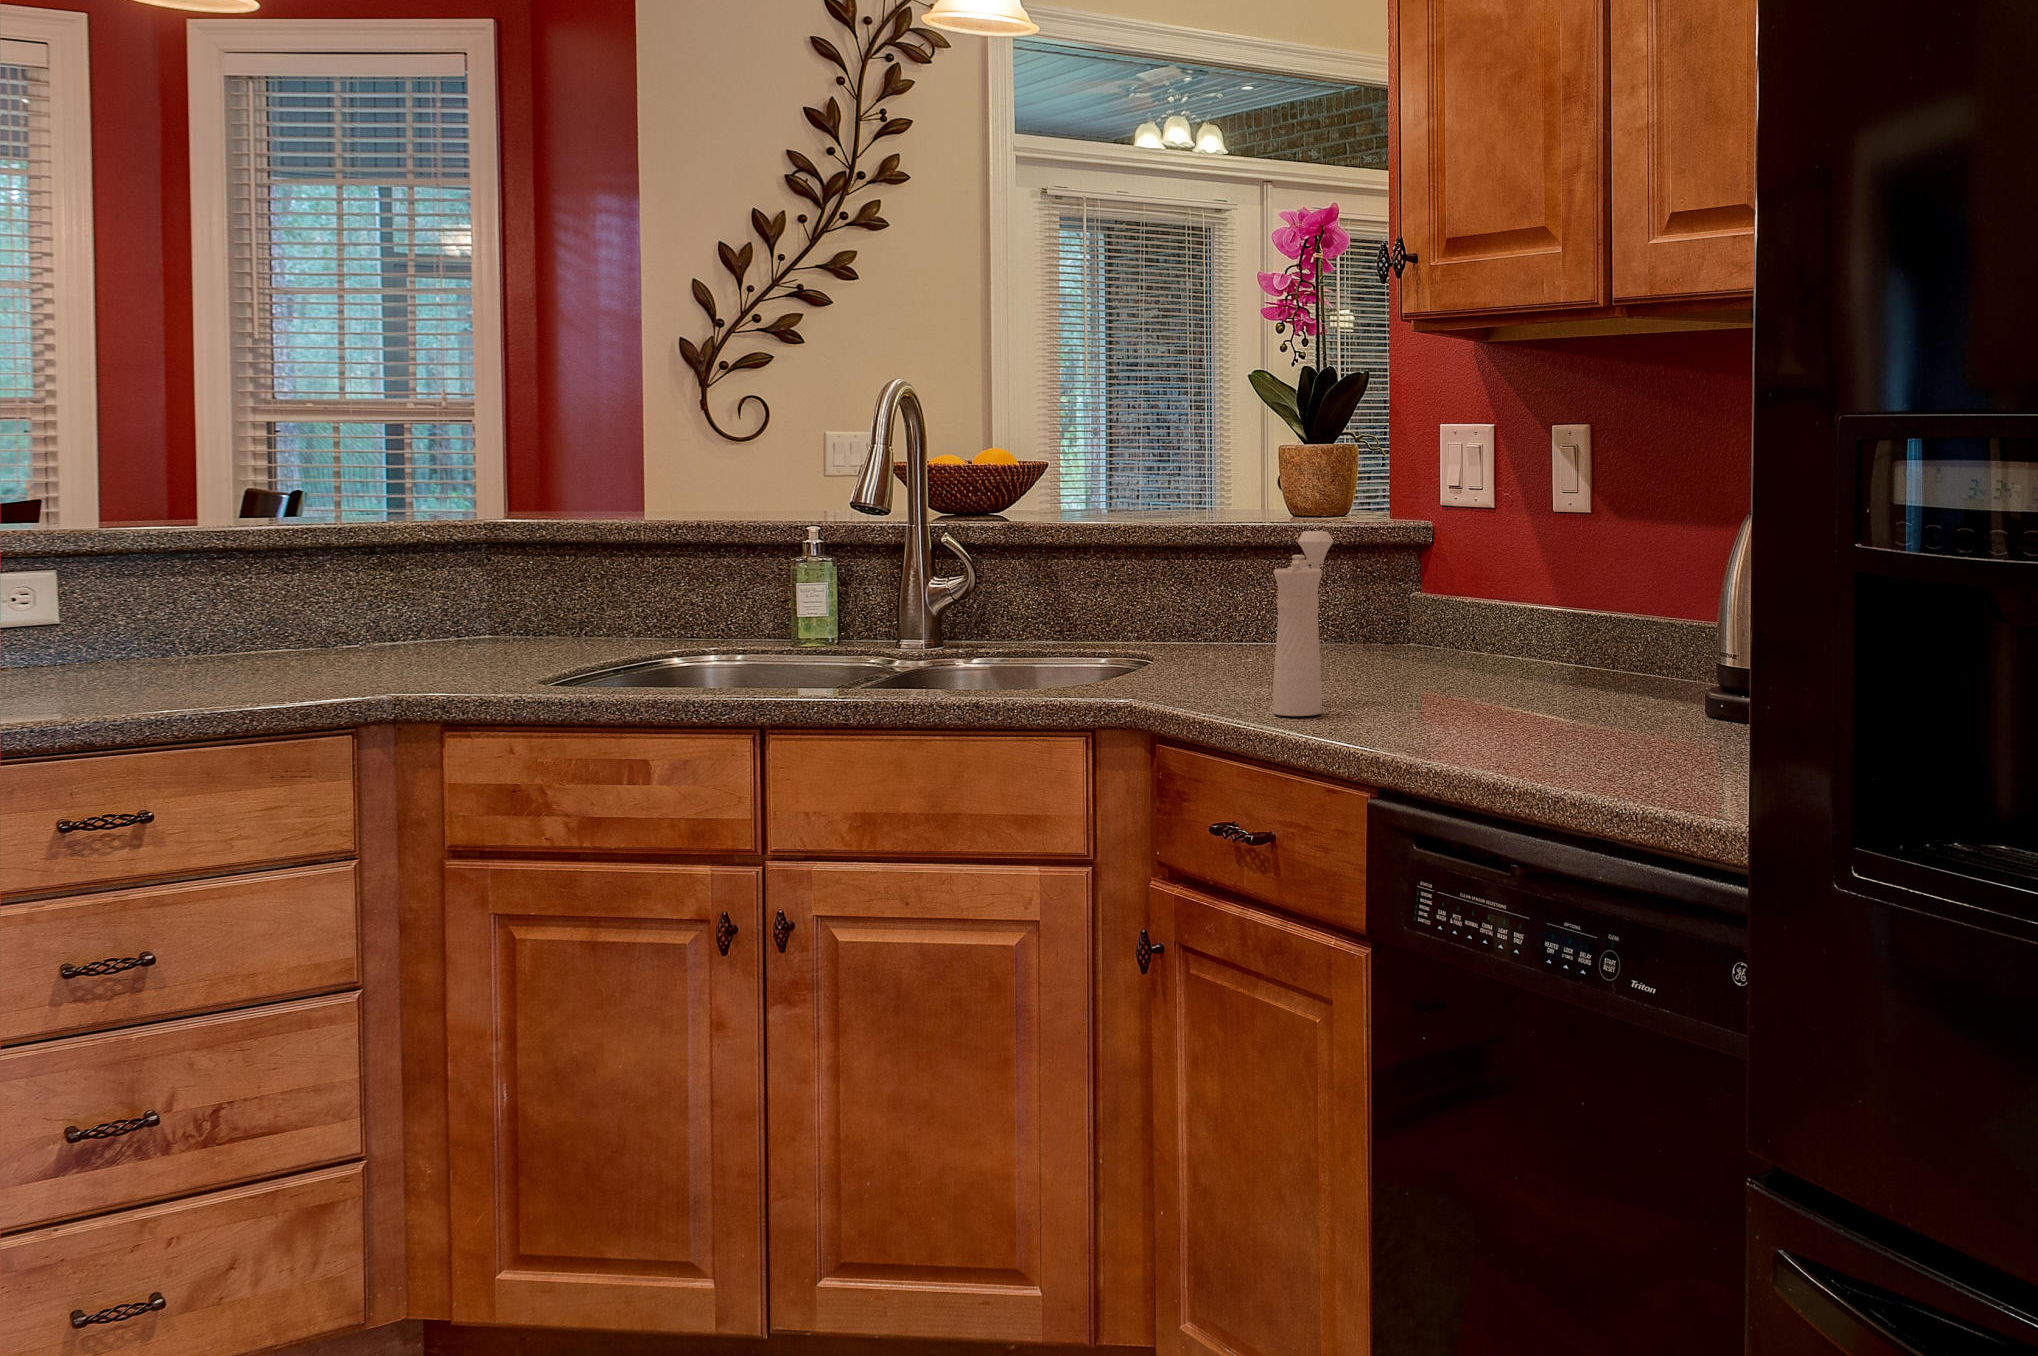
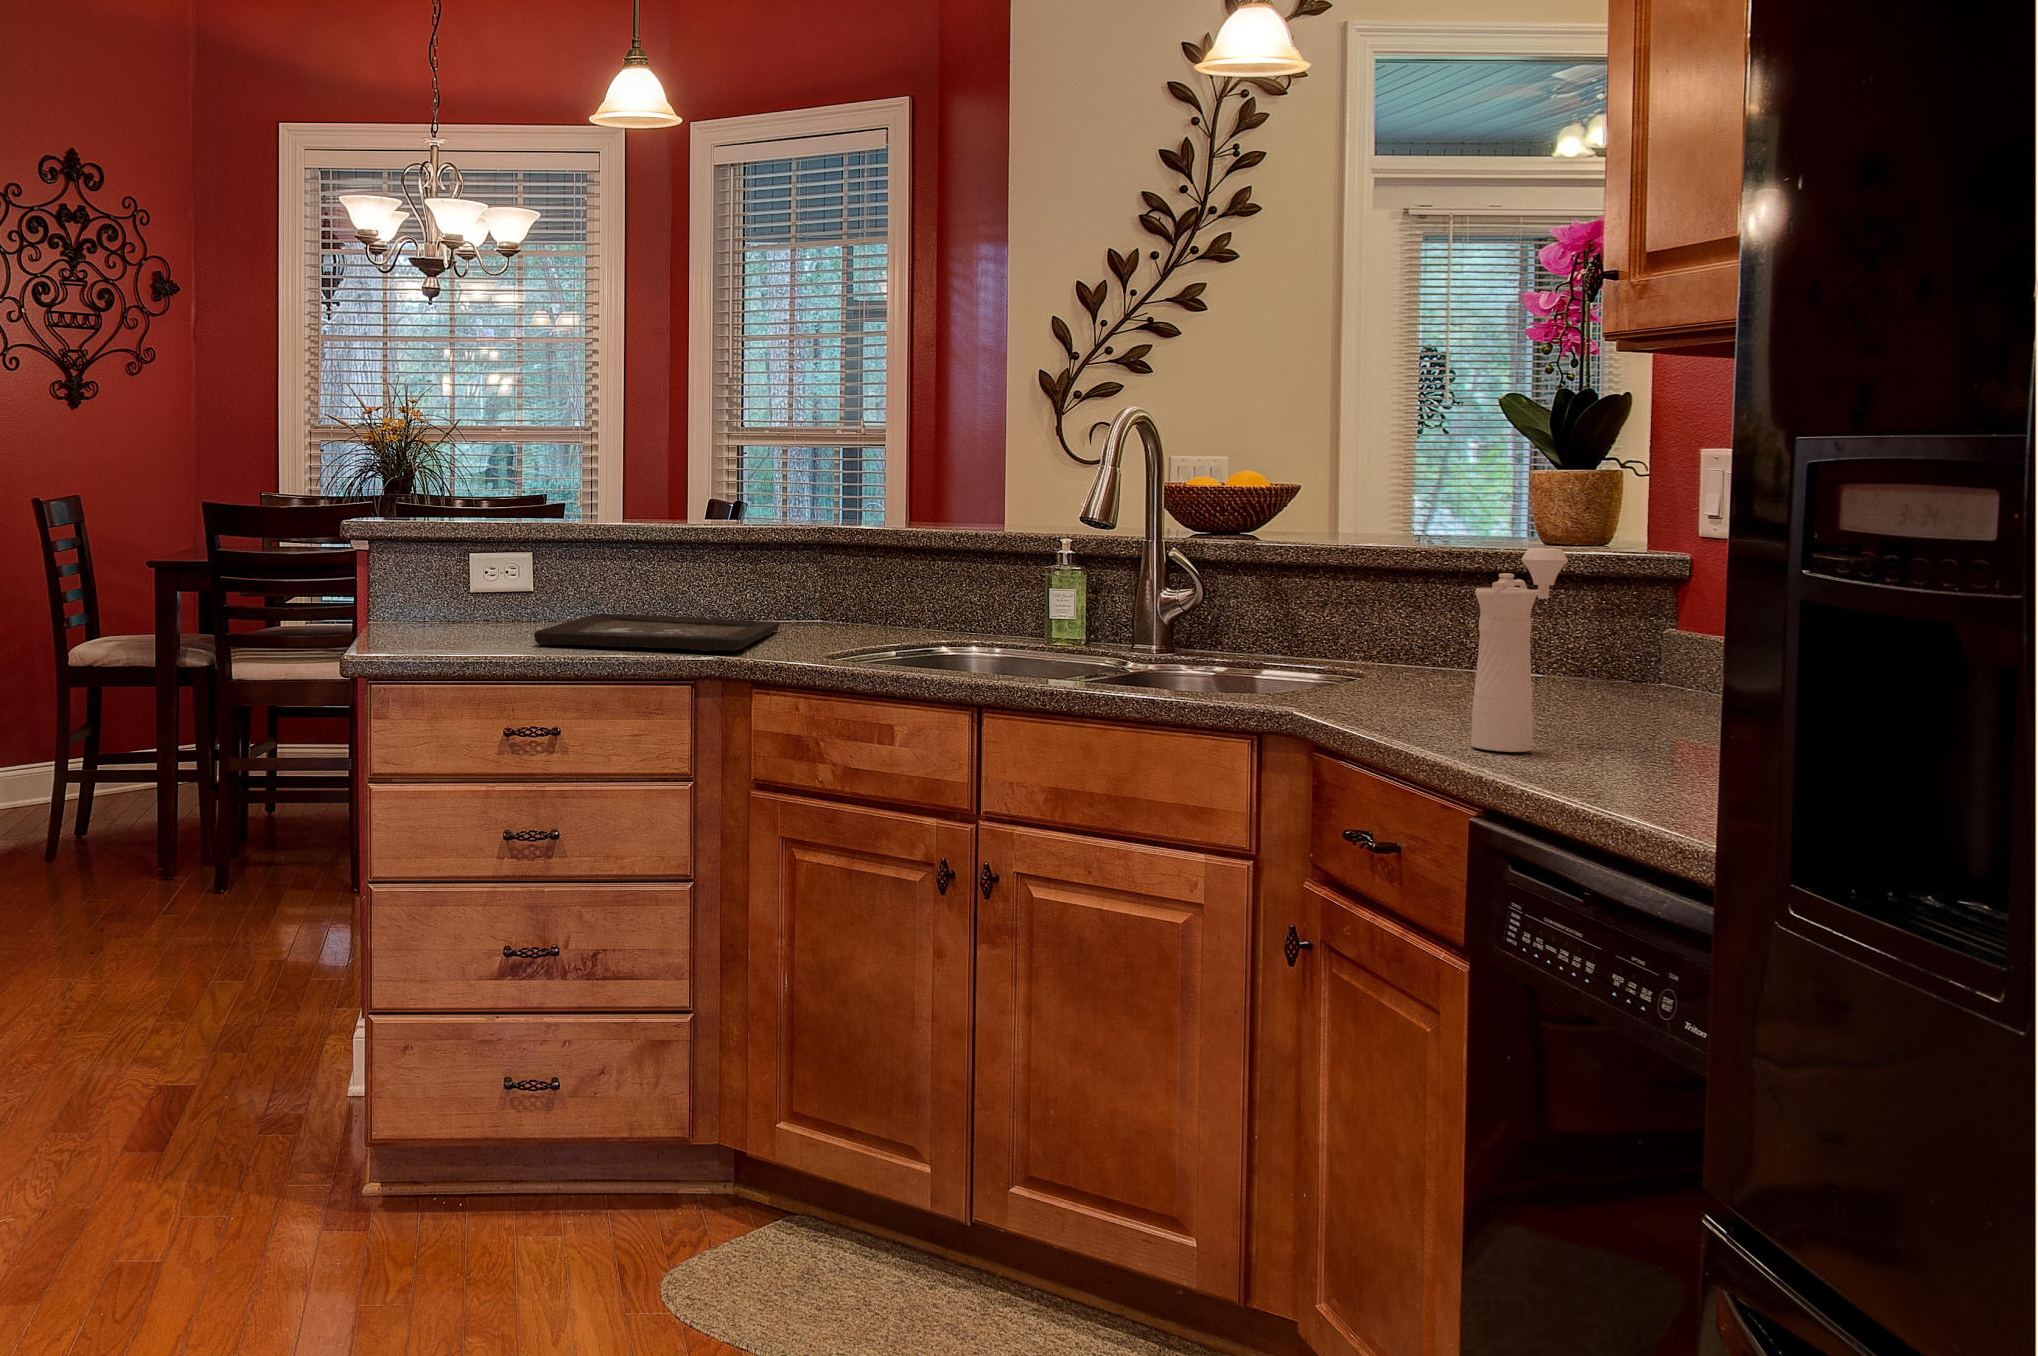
tray: none [93,645,444,697] -> present [534,614,780,651]

